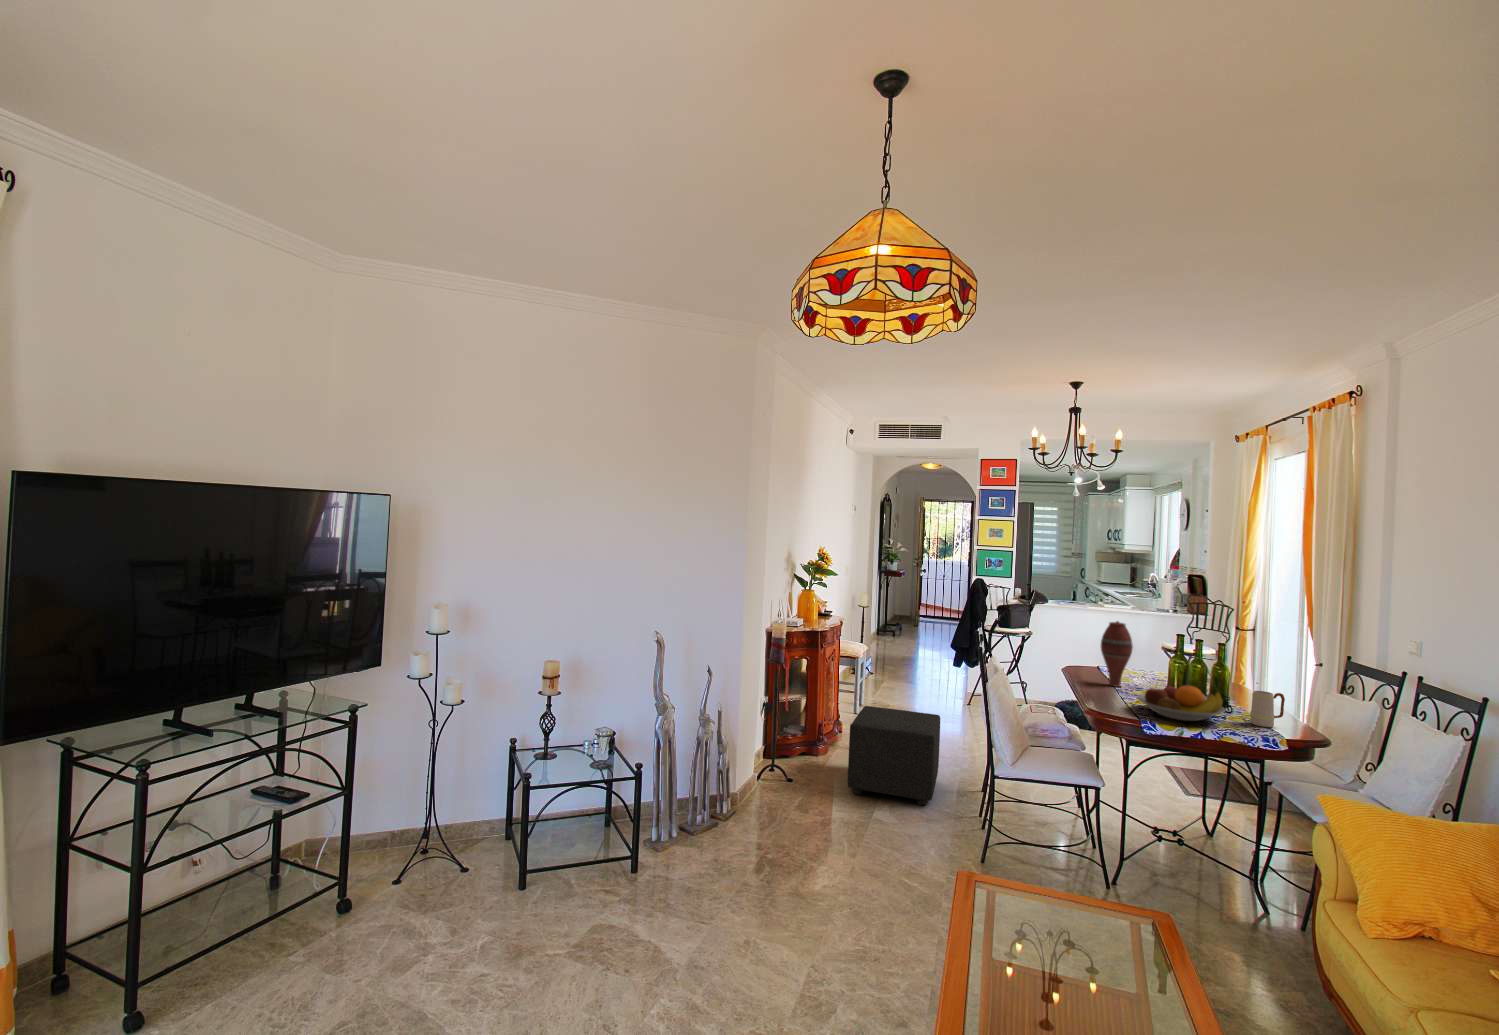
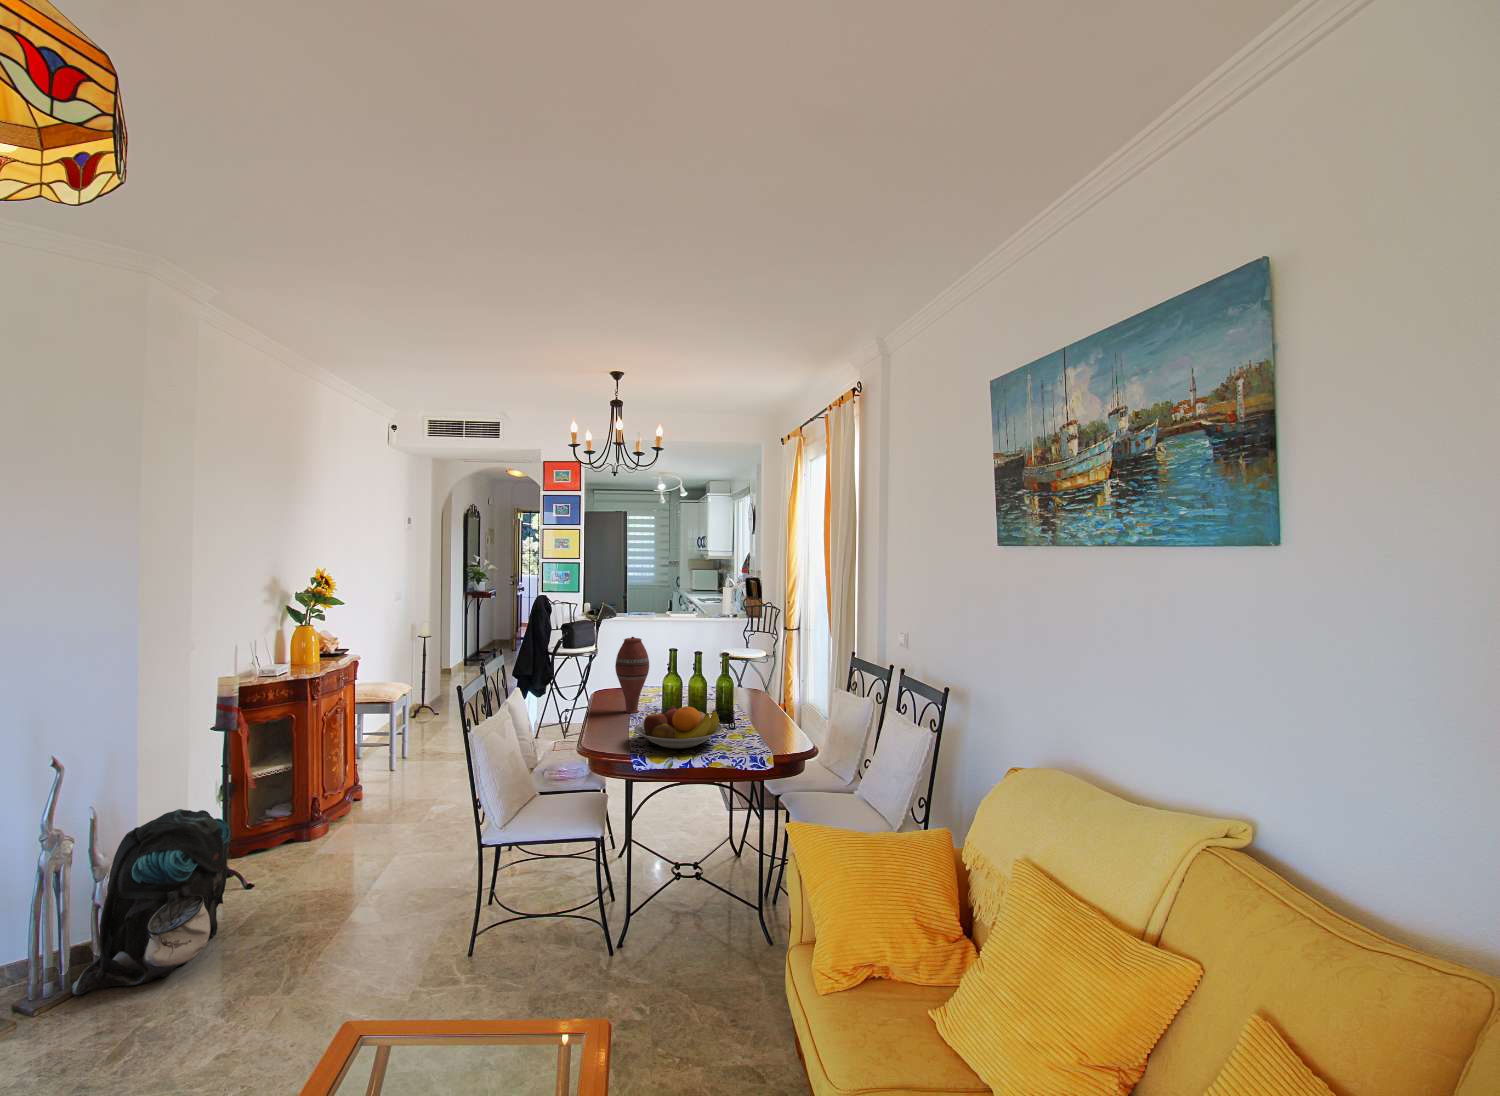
mug: present [1250,691,1285,727] -> none [749,702,780,741]
ottoman: present [848,706,940,805] -> none [294,774,444,906]
backpack: none [741,708,817,817] -> present [72,809,230,995]

